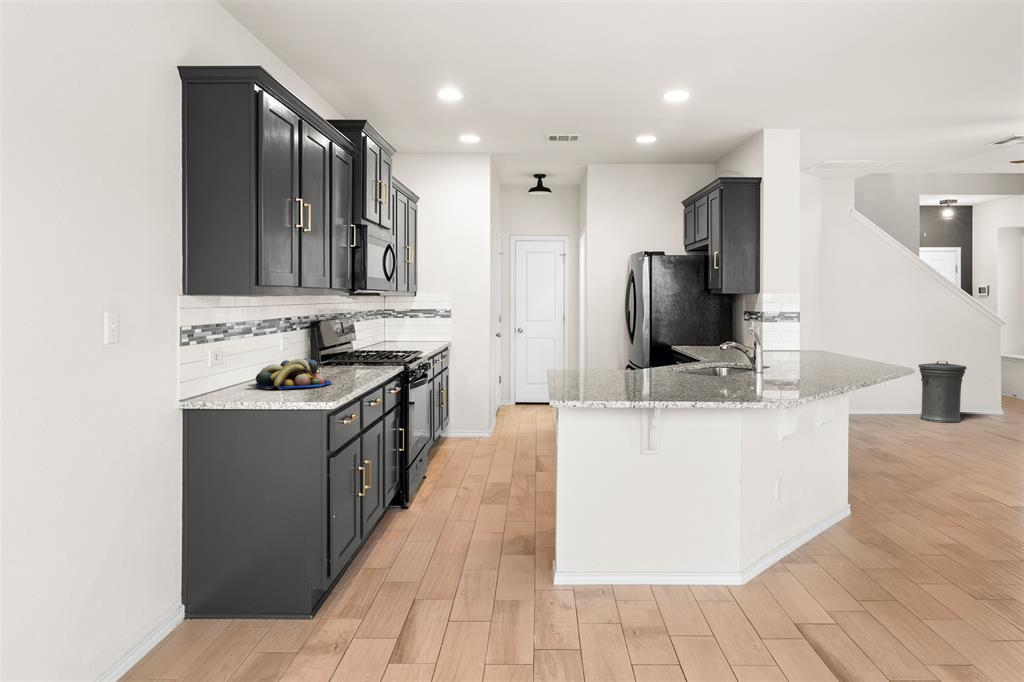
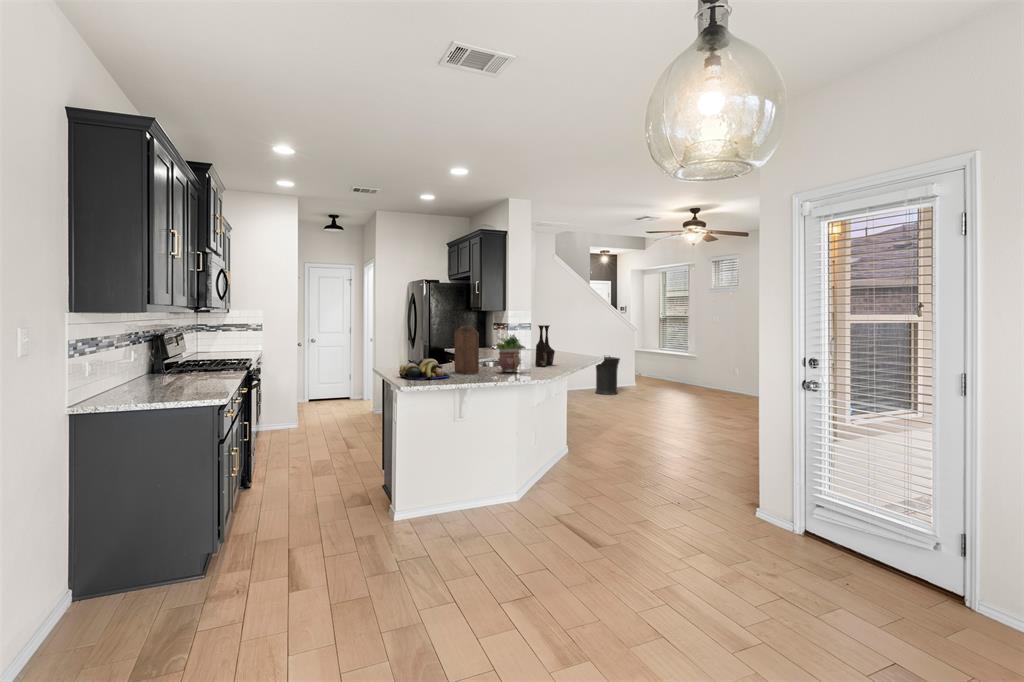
vase: none [788,312,823,376] -> present [535,325,555,366]
cutting board: none [655,313,690,381] -> present [455,326,479,373]
potted plant: none [714,324,765,382] -> present [496,335,526,371]
fruit bowl: present [256,358,332,389] -> present [399,358,450,380]

